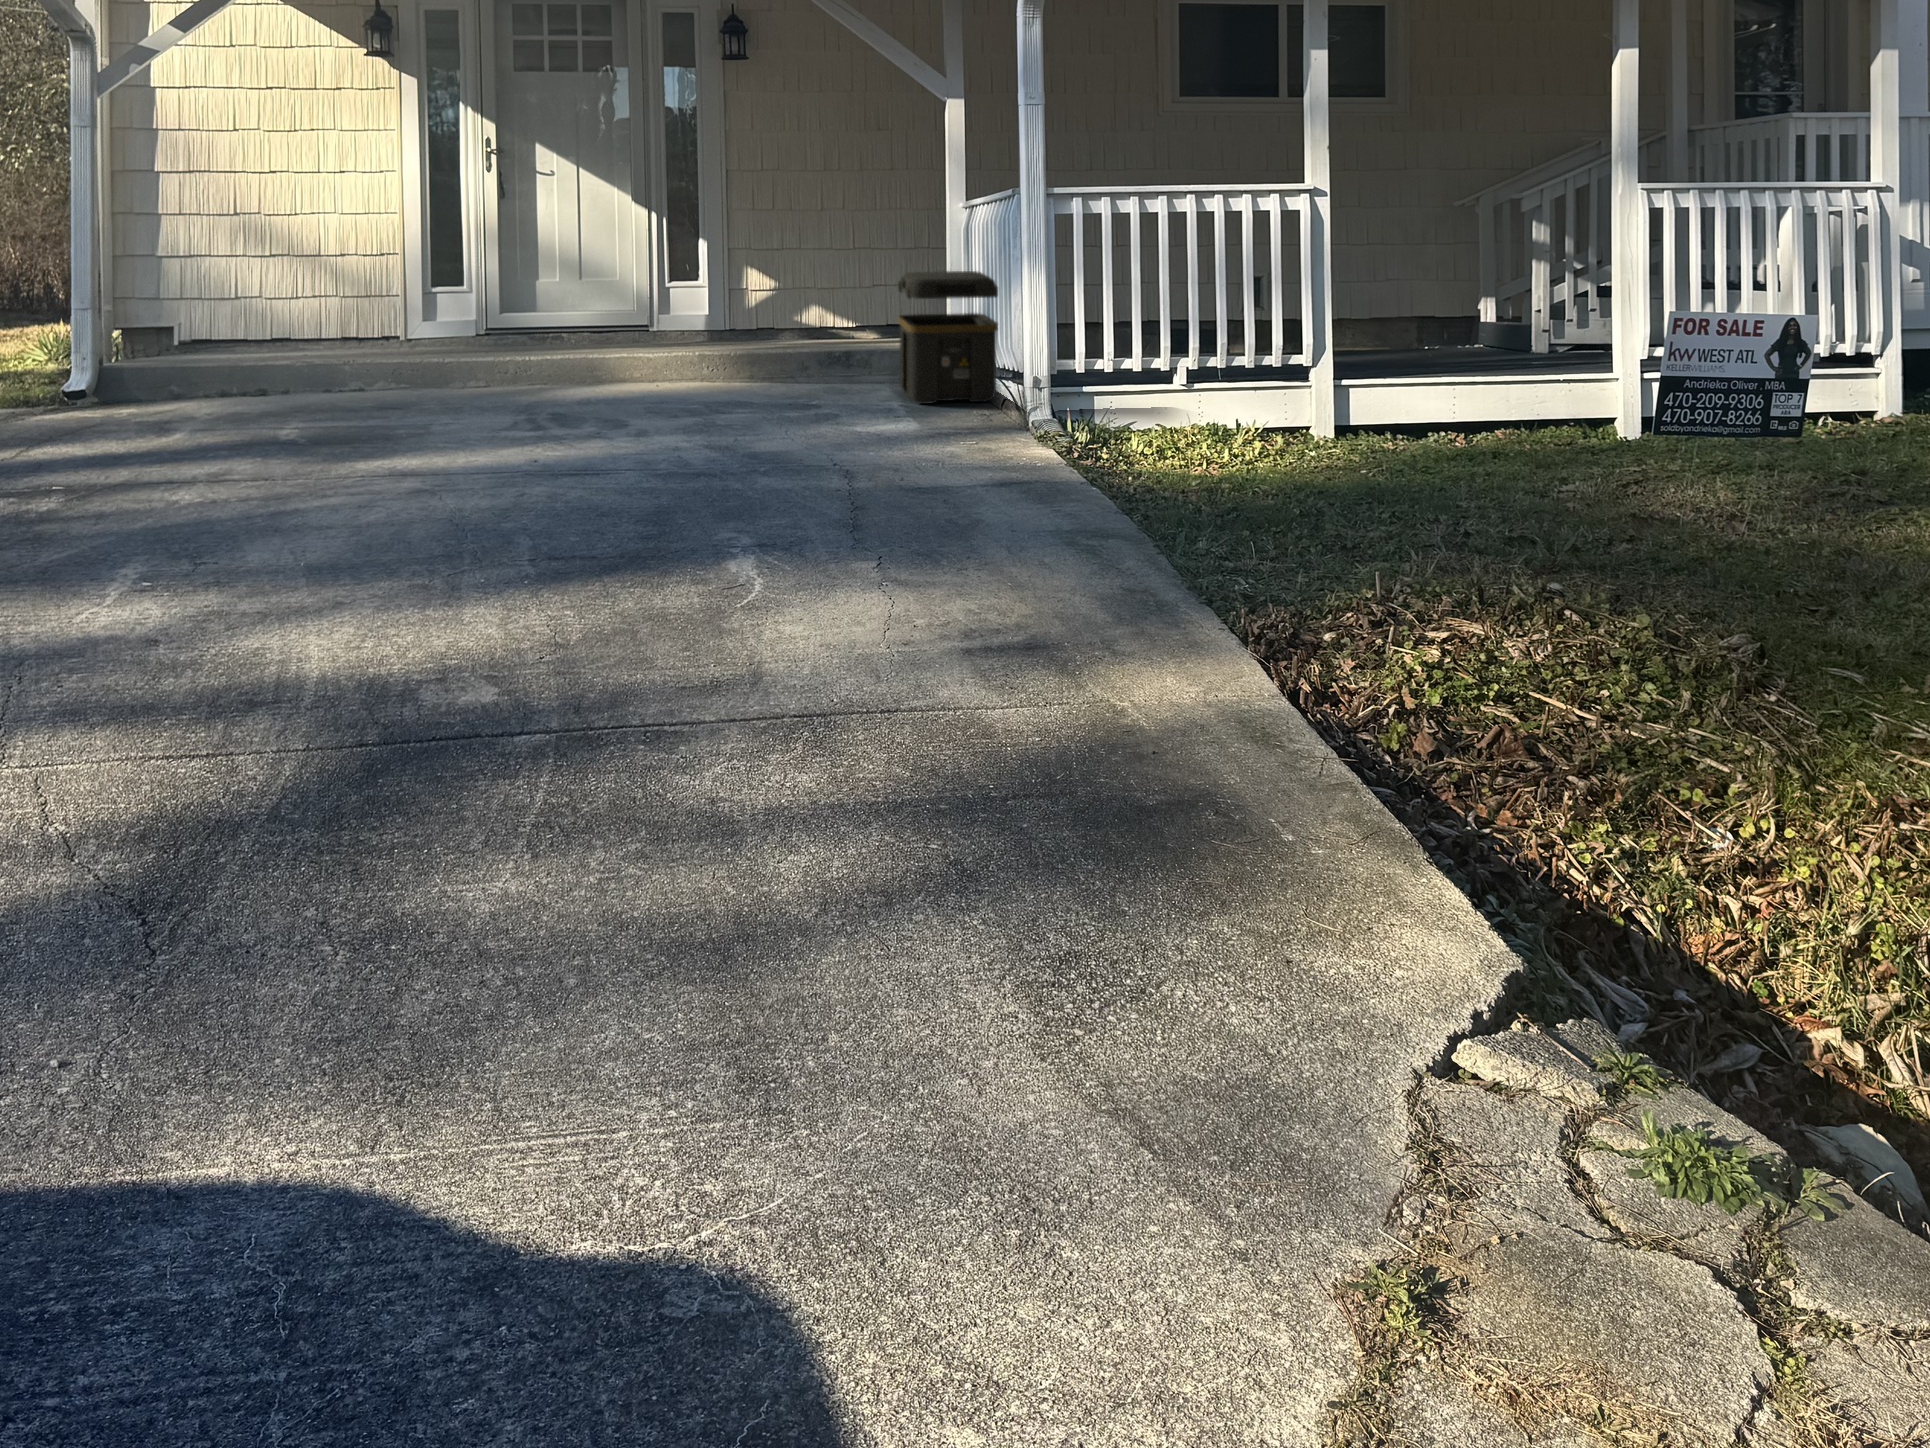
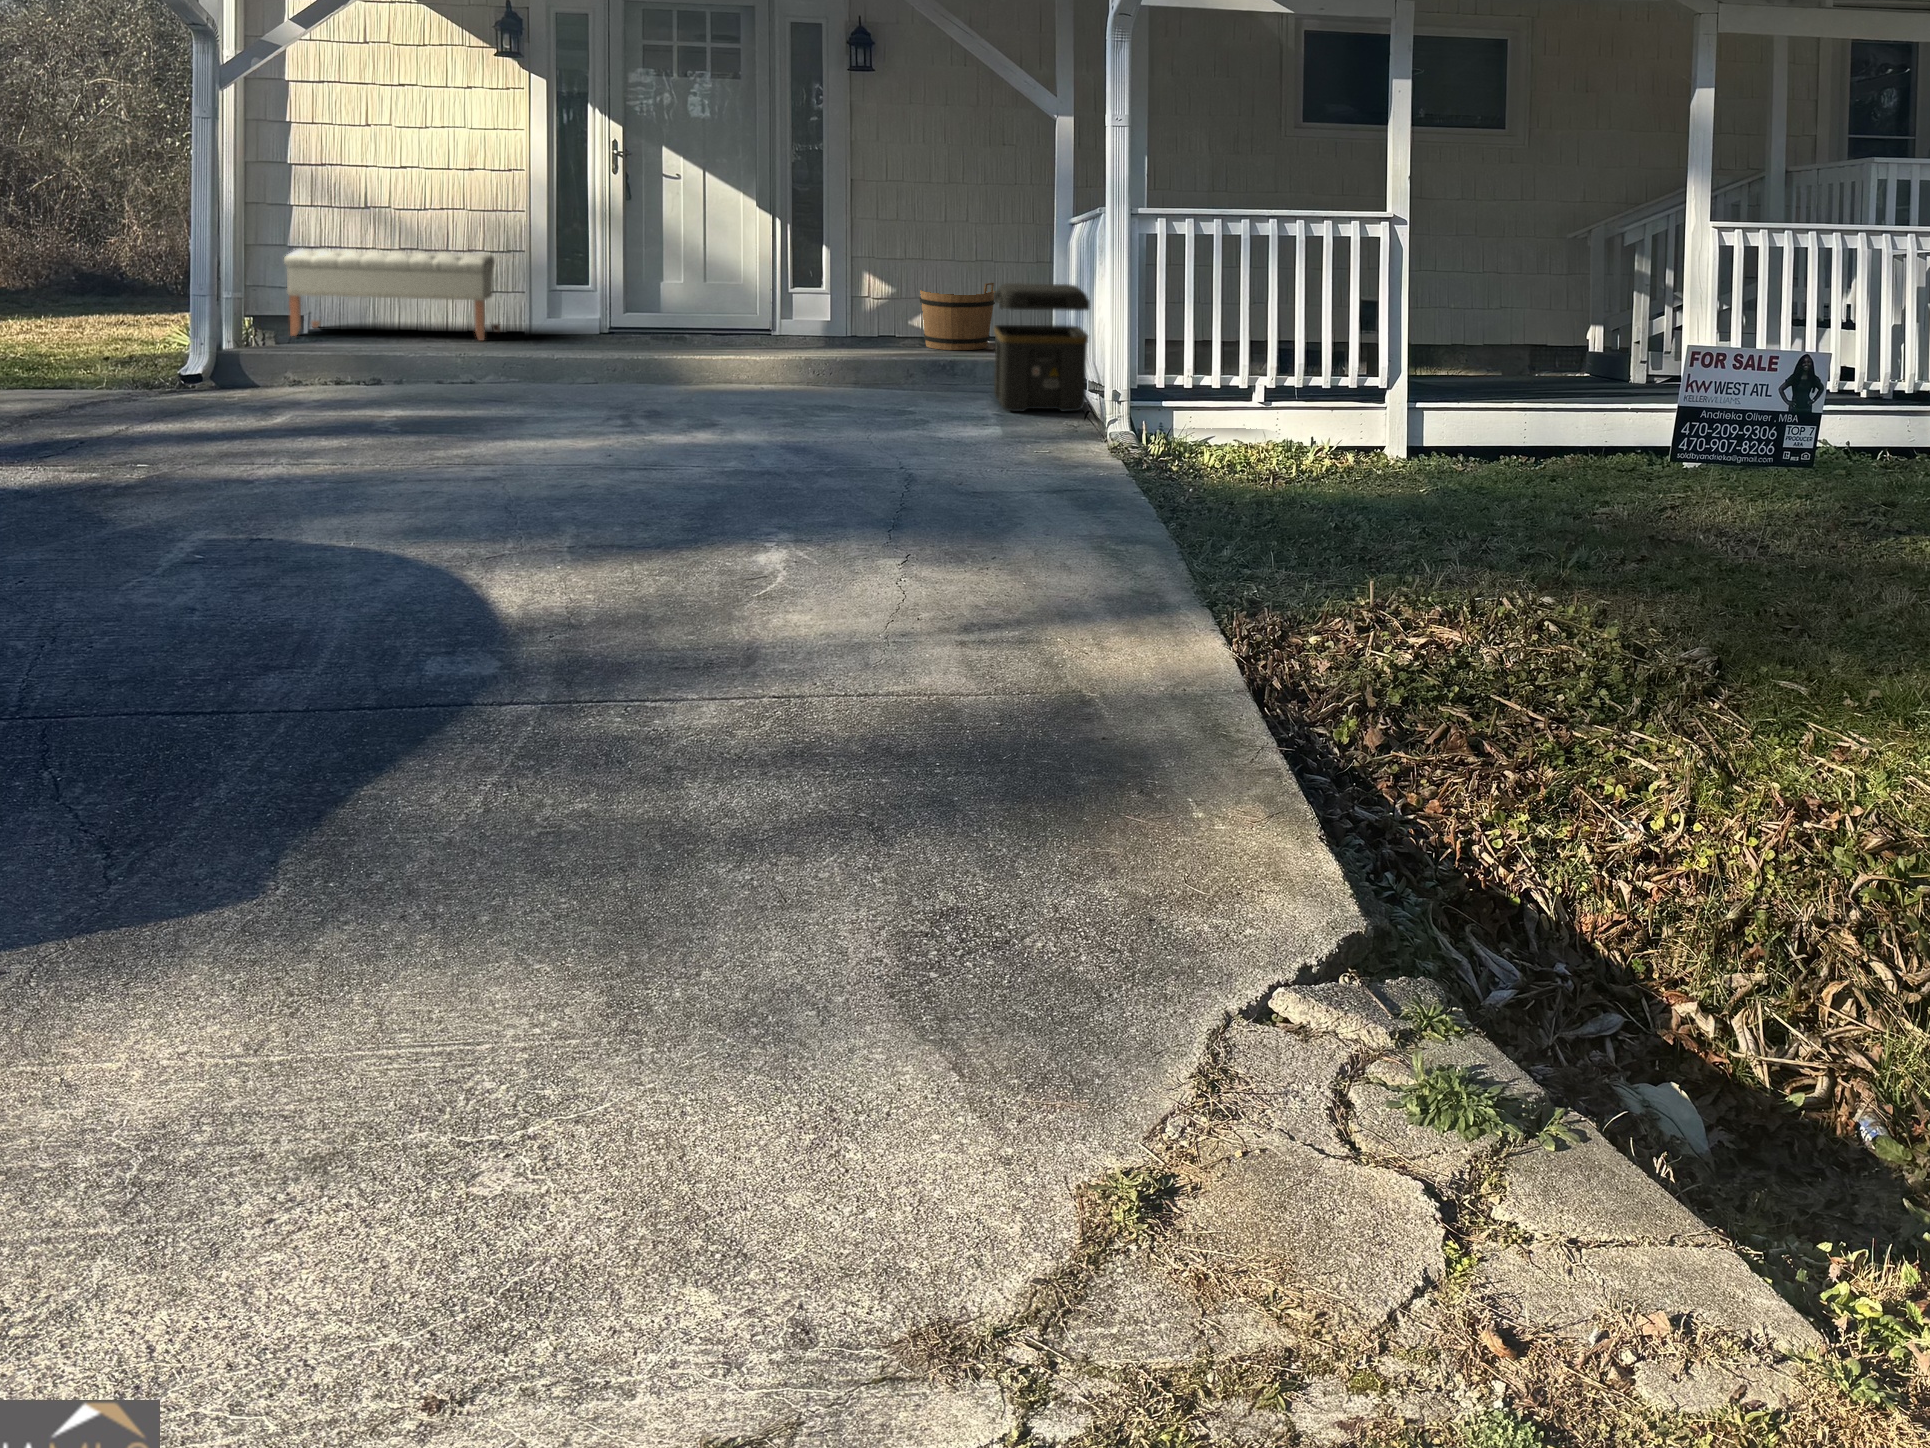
bench: none [160,256,379,349] -> present [284,249,500,340]
bucket: none [802,267,879,342] -> present [920,283,996,350]

